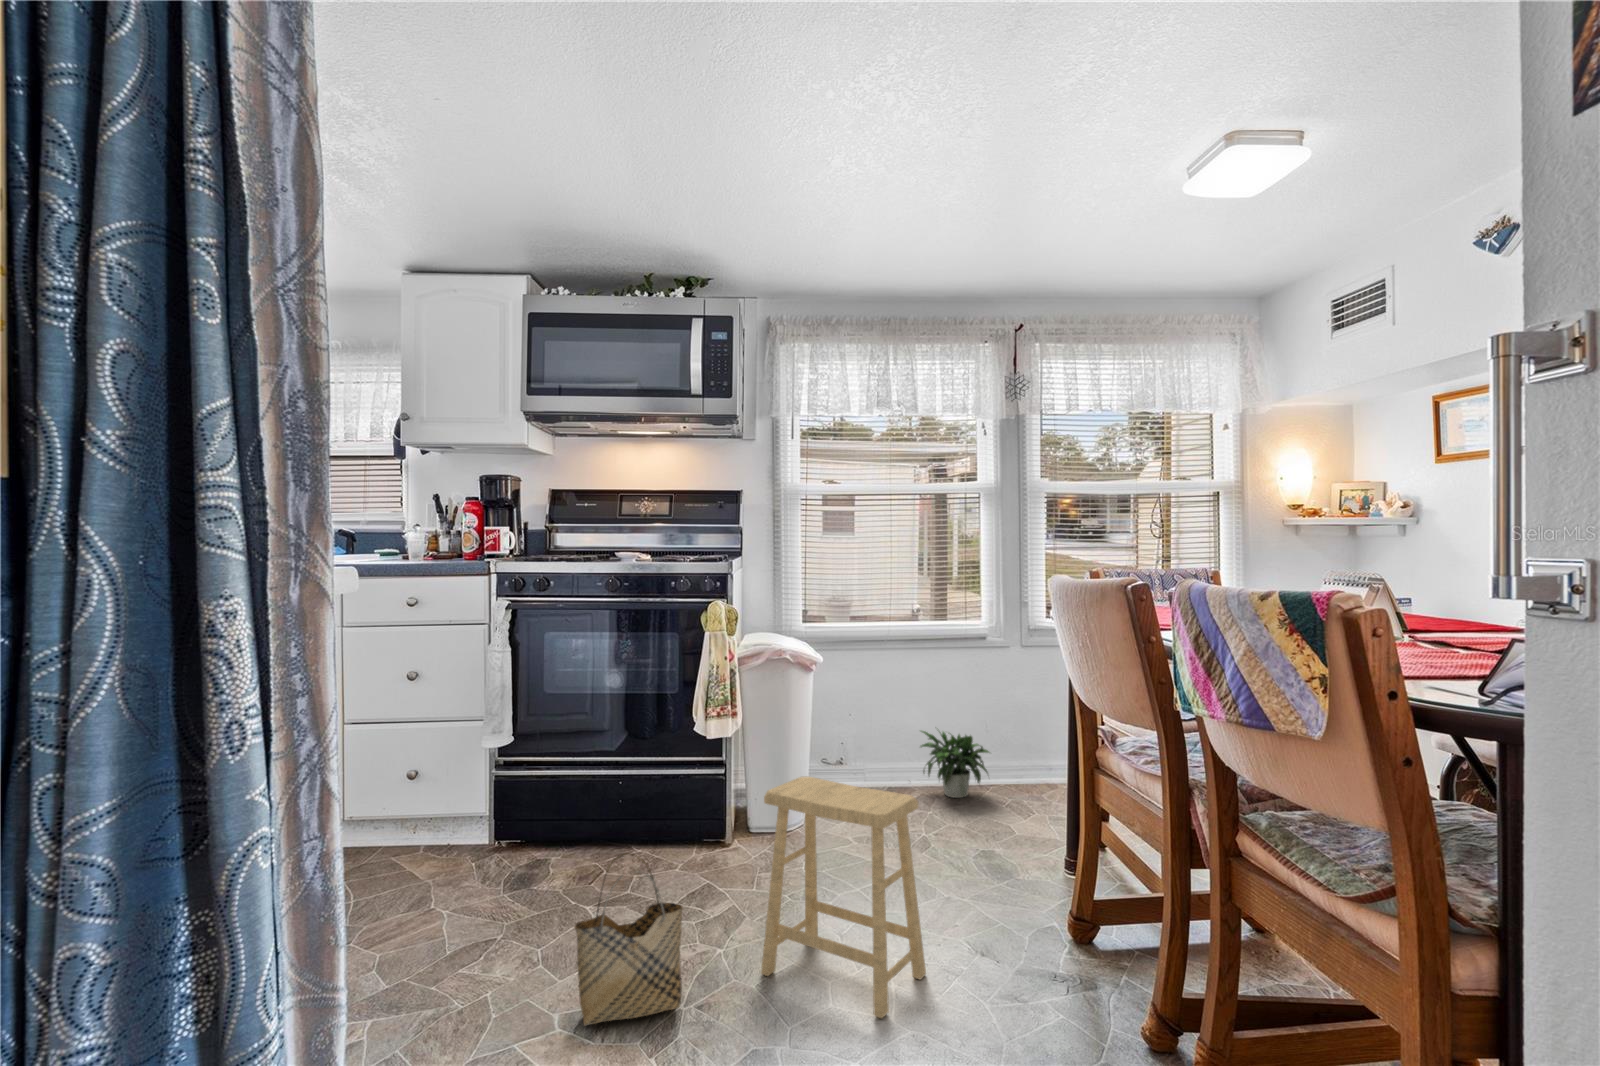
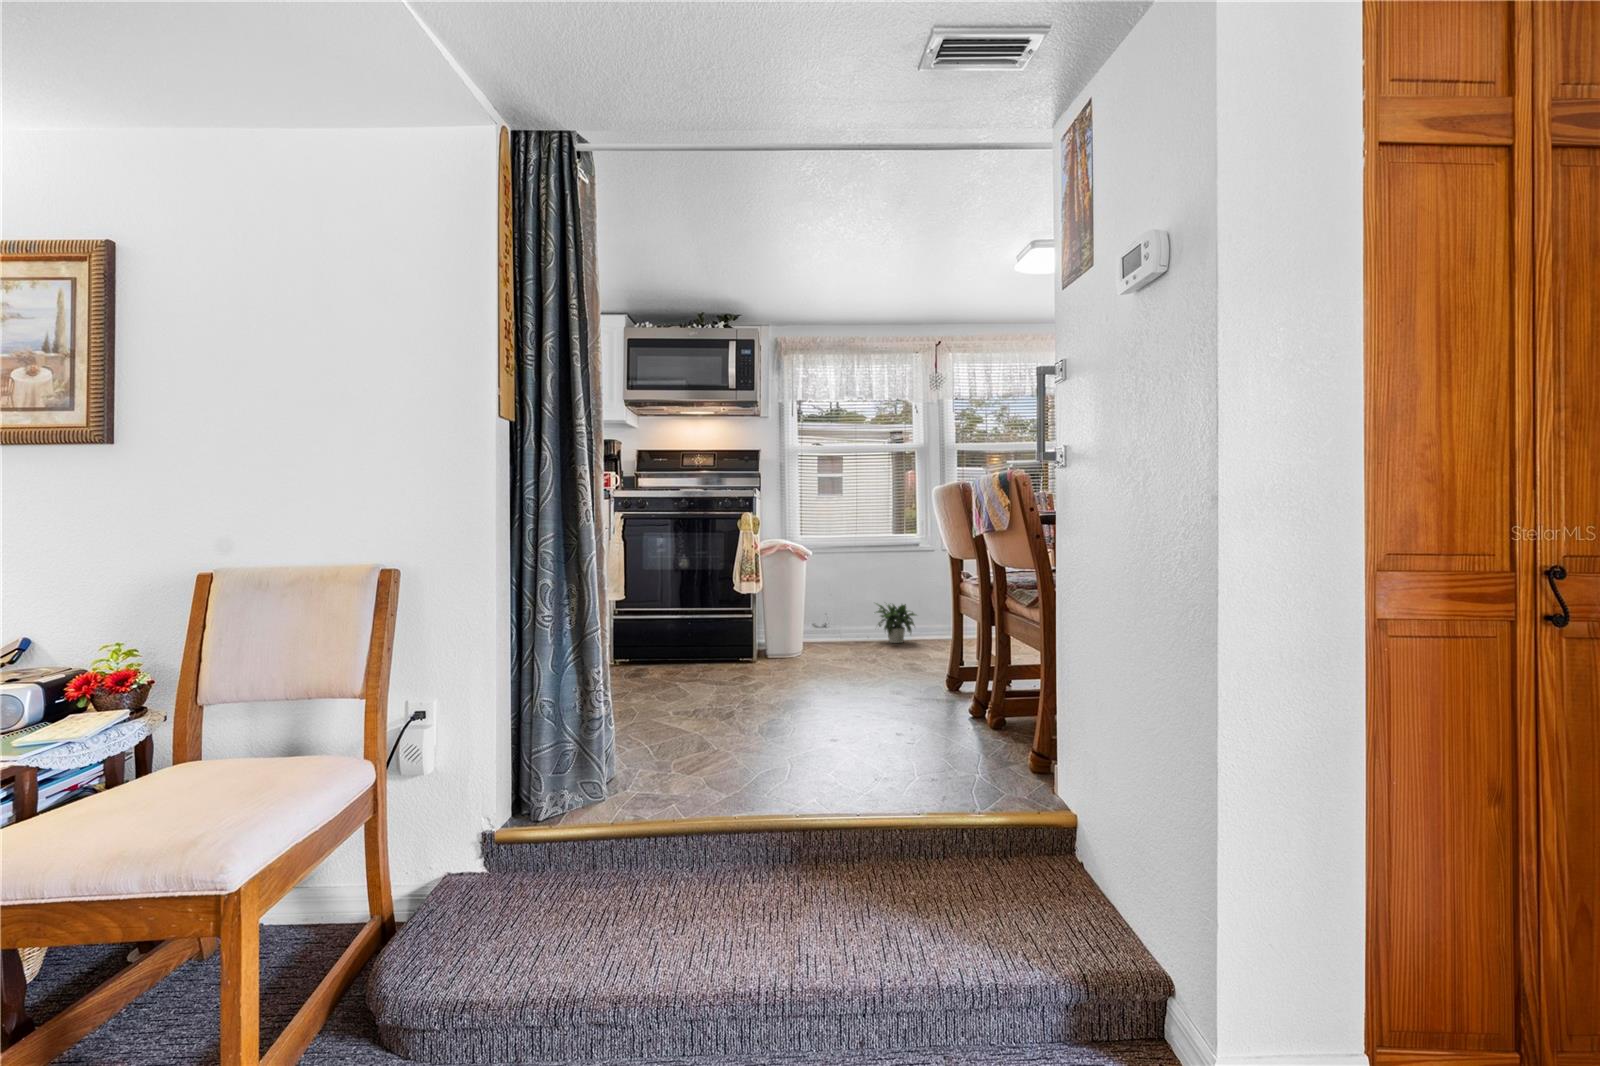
footstool: present [761,776,926,1018] -> none [775,597,861,704]
woven basket: present [574,853,683,1026] -> none [680,628,734,705]

